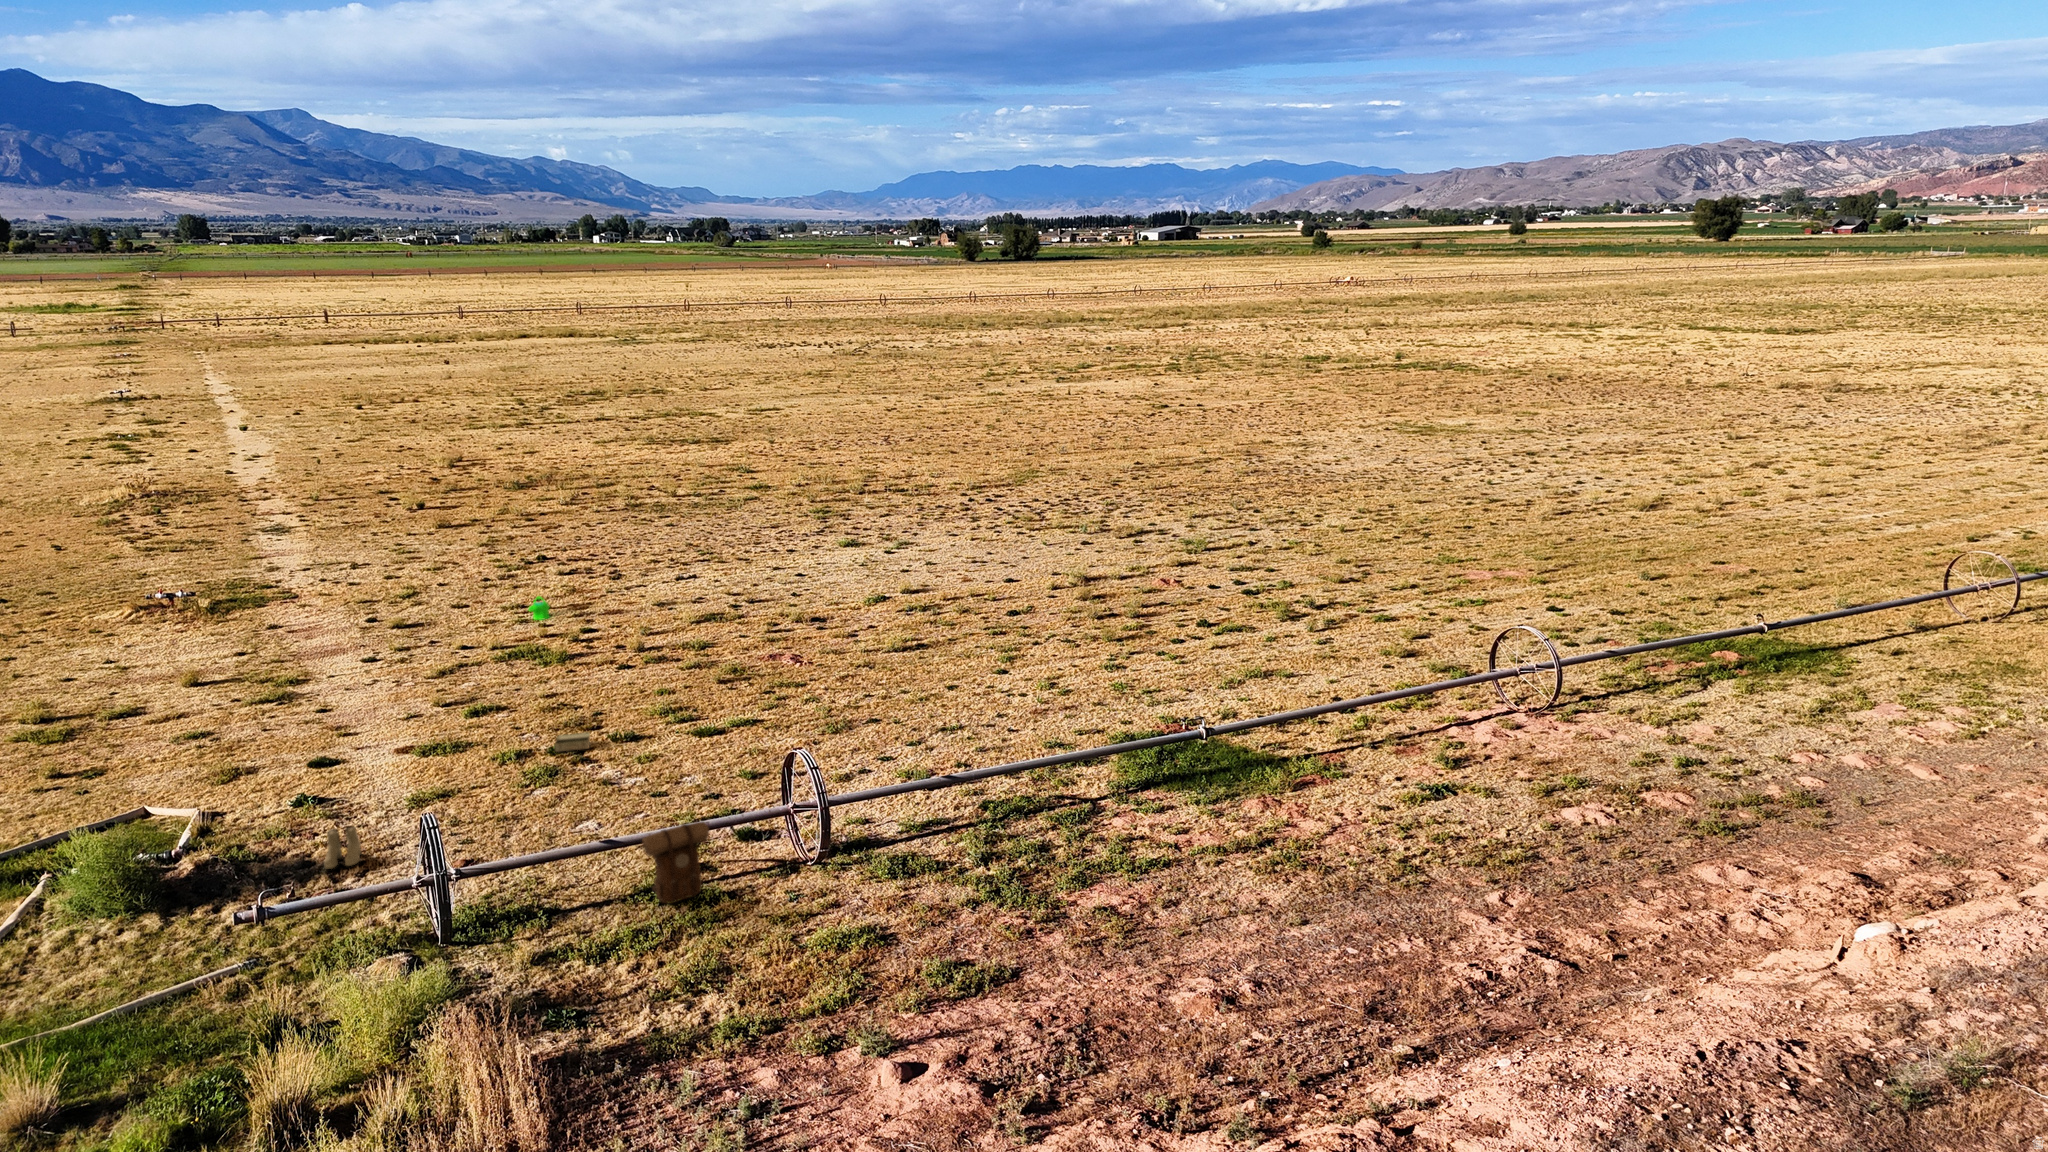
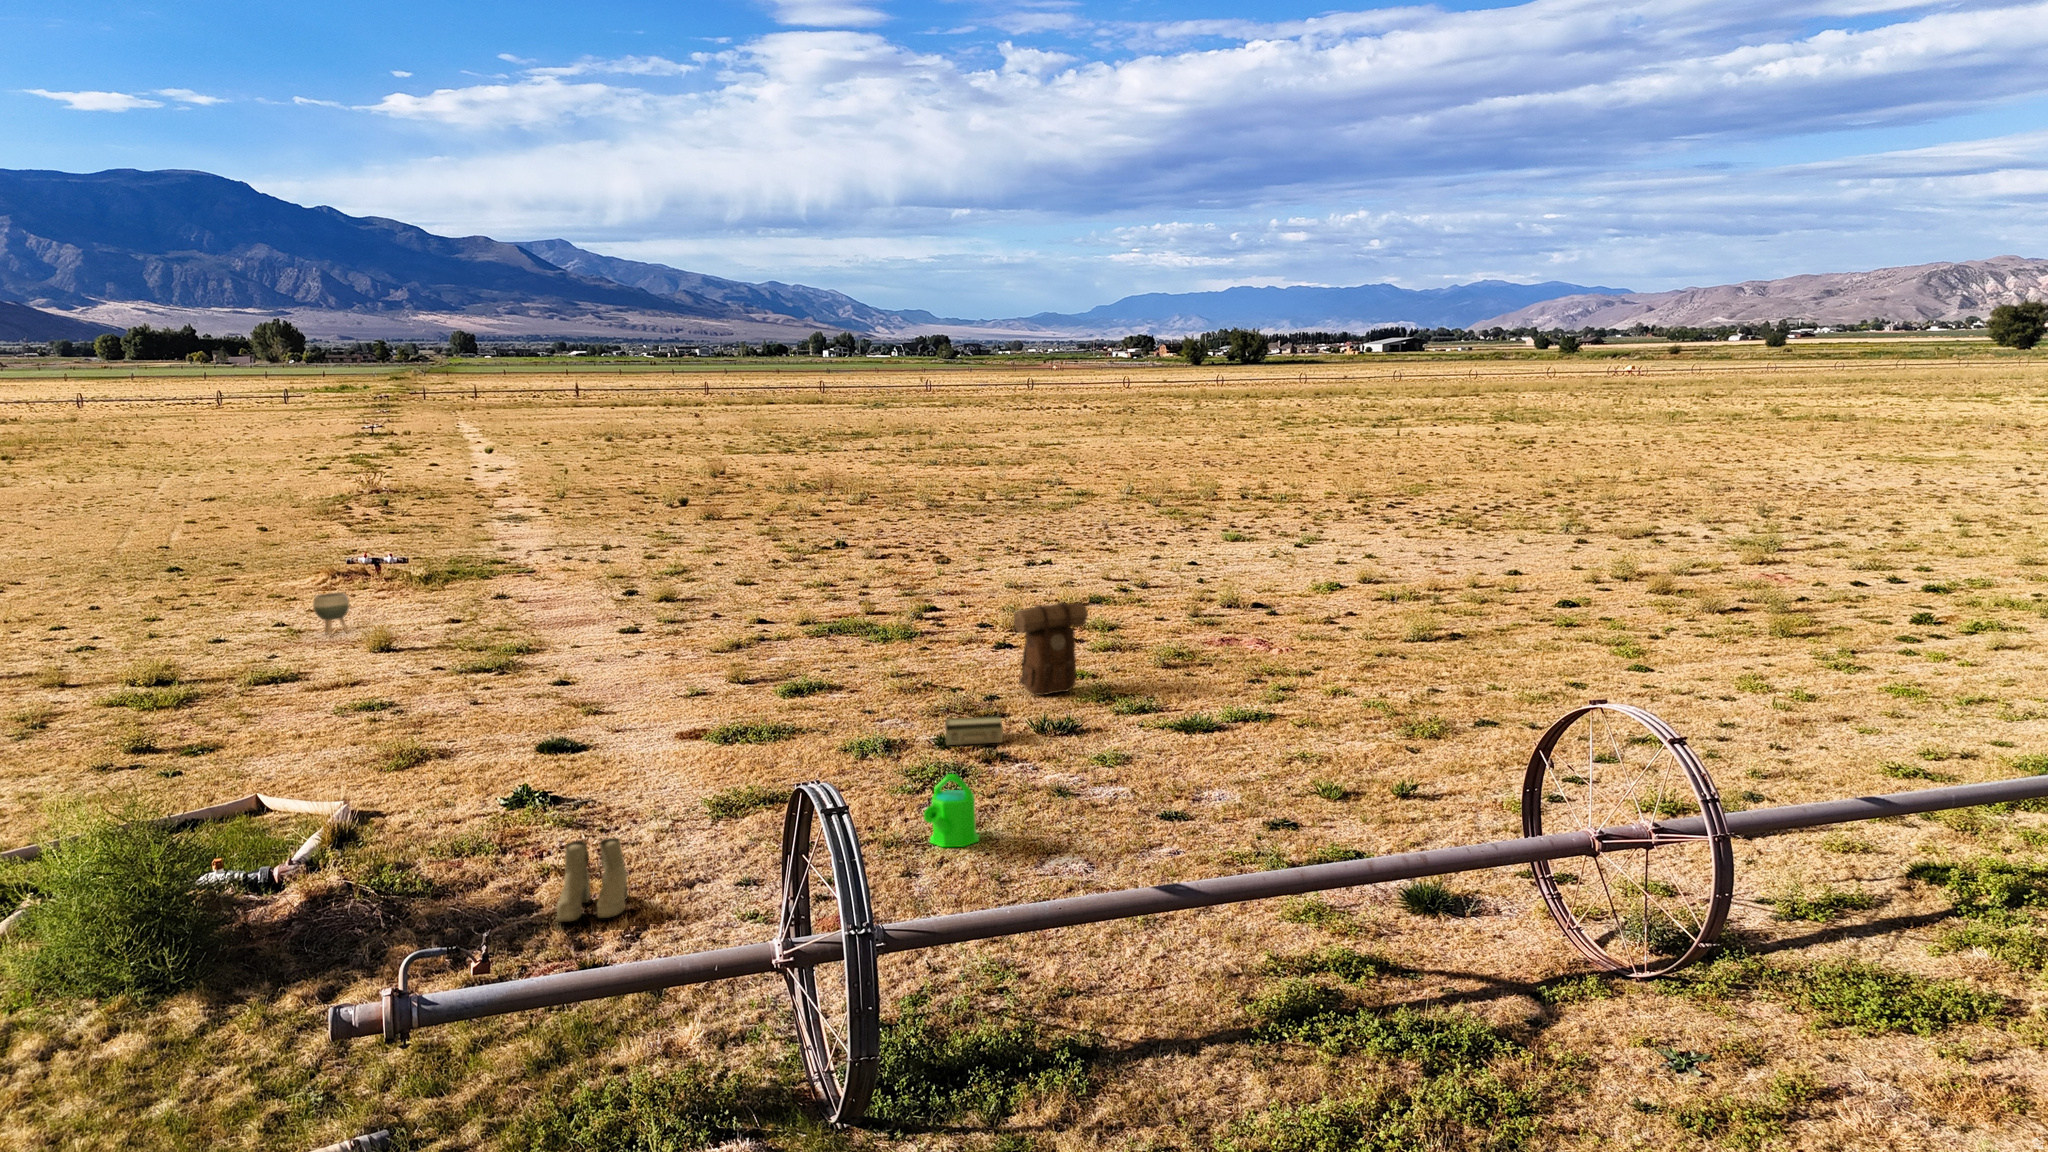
watering can: present [528,596,550,620] -> present [924,774,979,847]
planter: none [136,640,163,672] -> present [313,593,349,637]
backpack: present [642,822,709,903] -> present [1014,602,1088,695]

